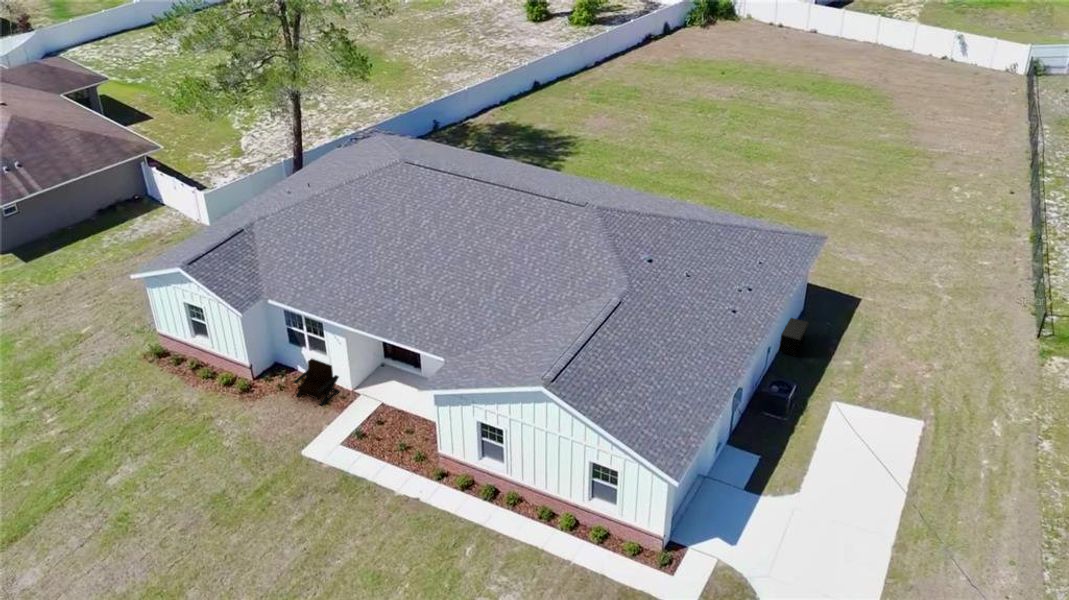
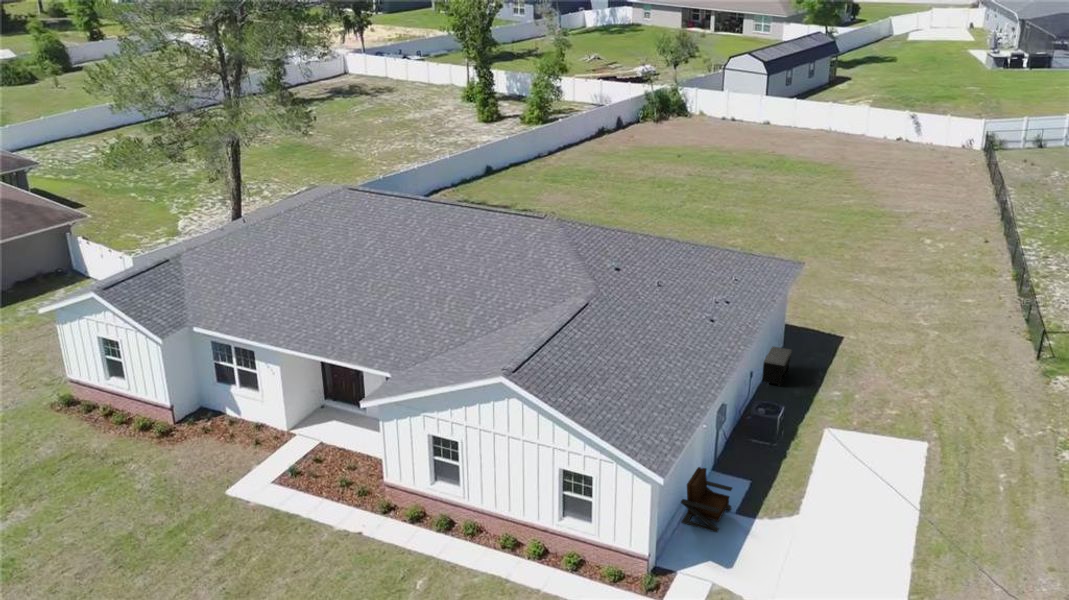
lounge chair: present [293,359,340,406] -> present [681,467,732,532]

